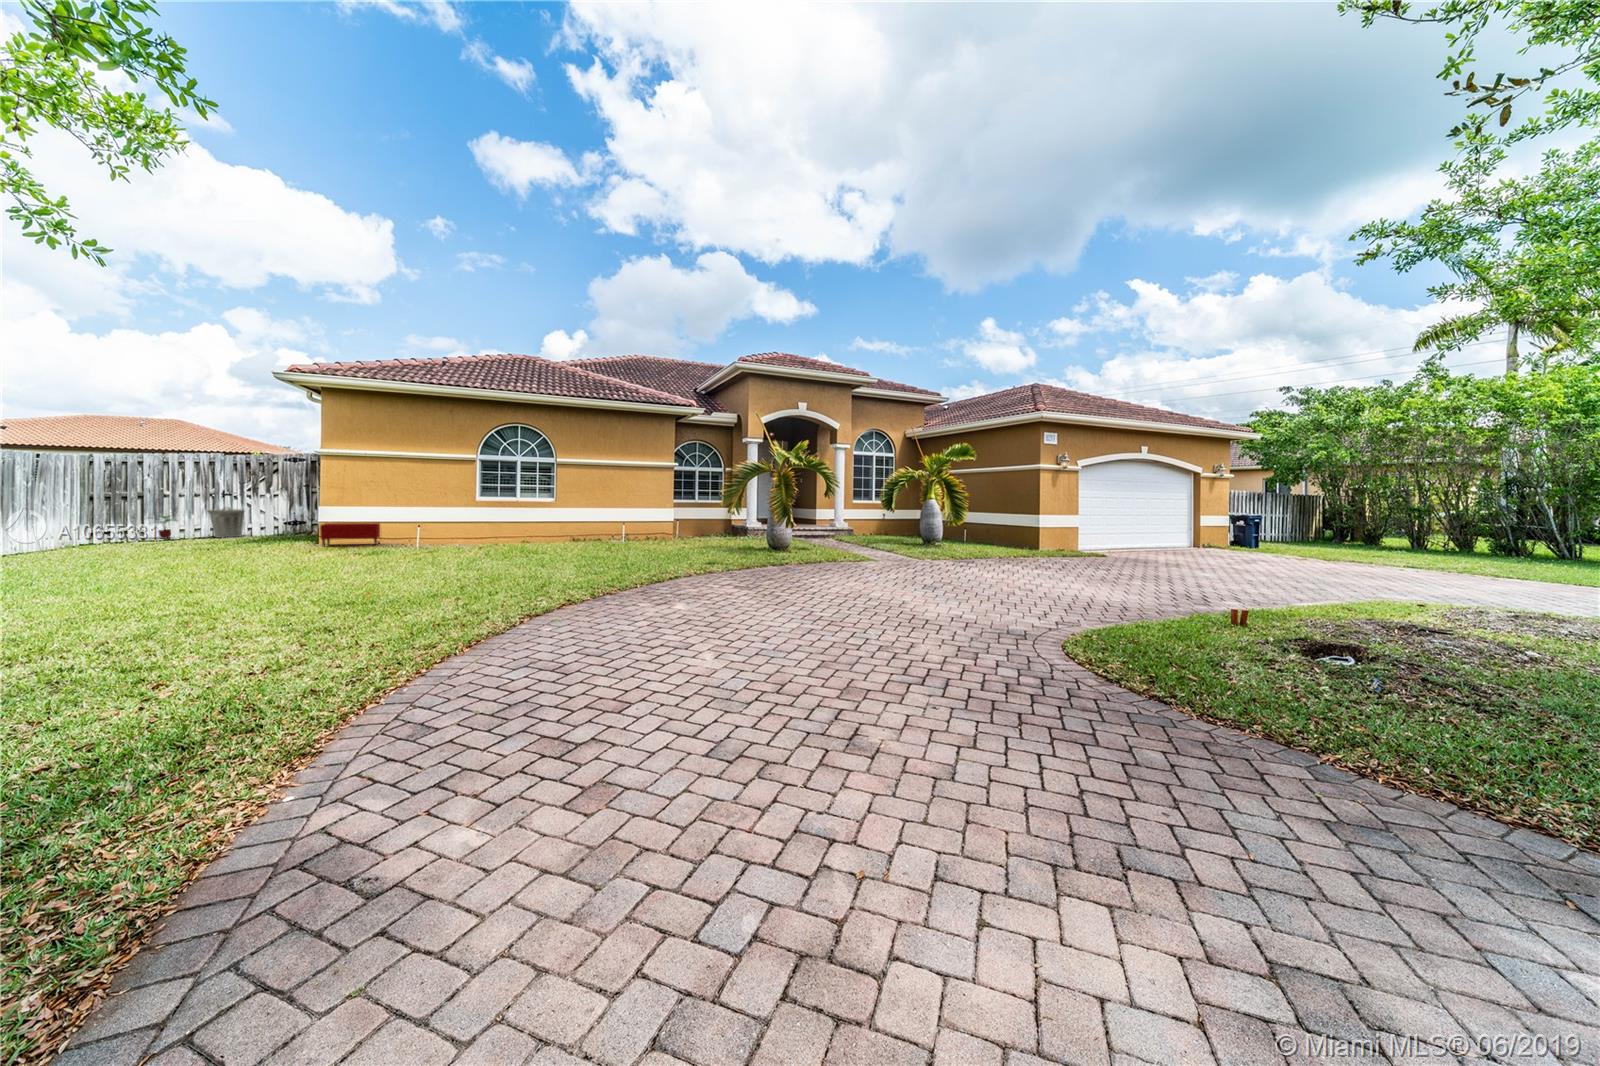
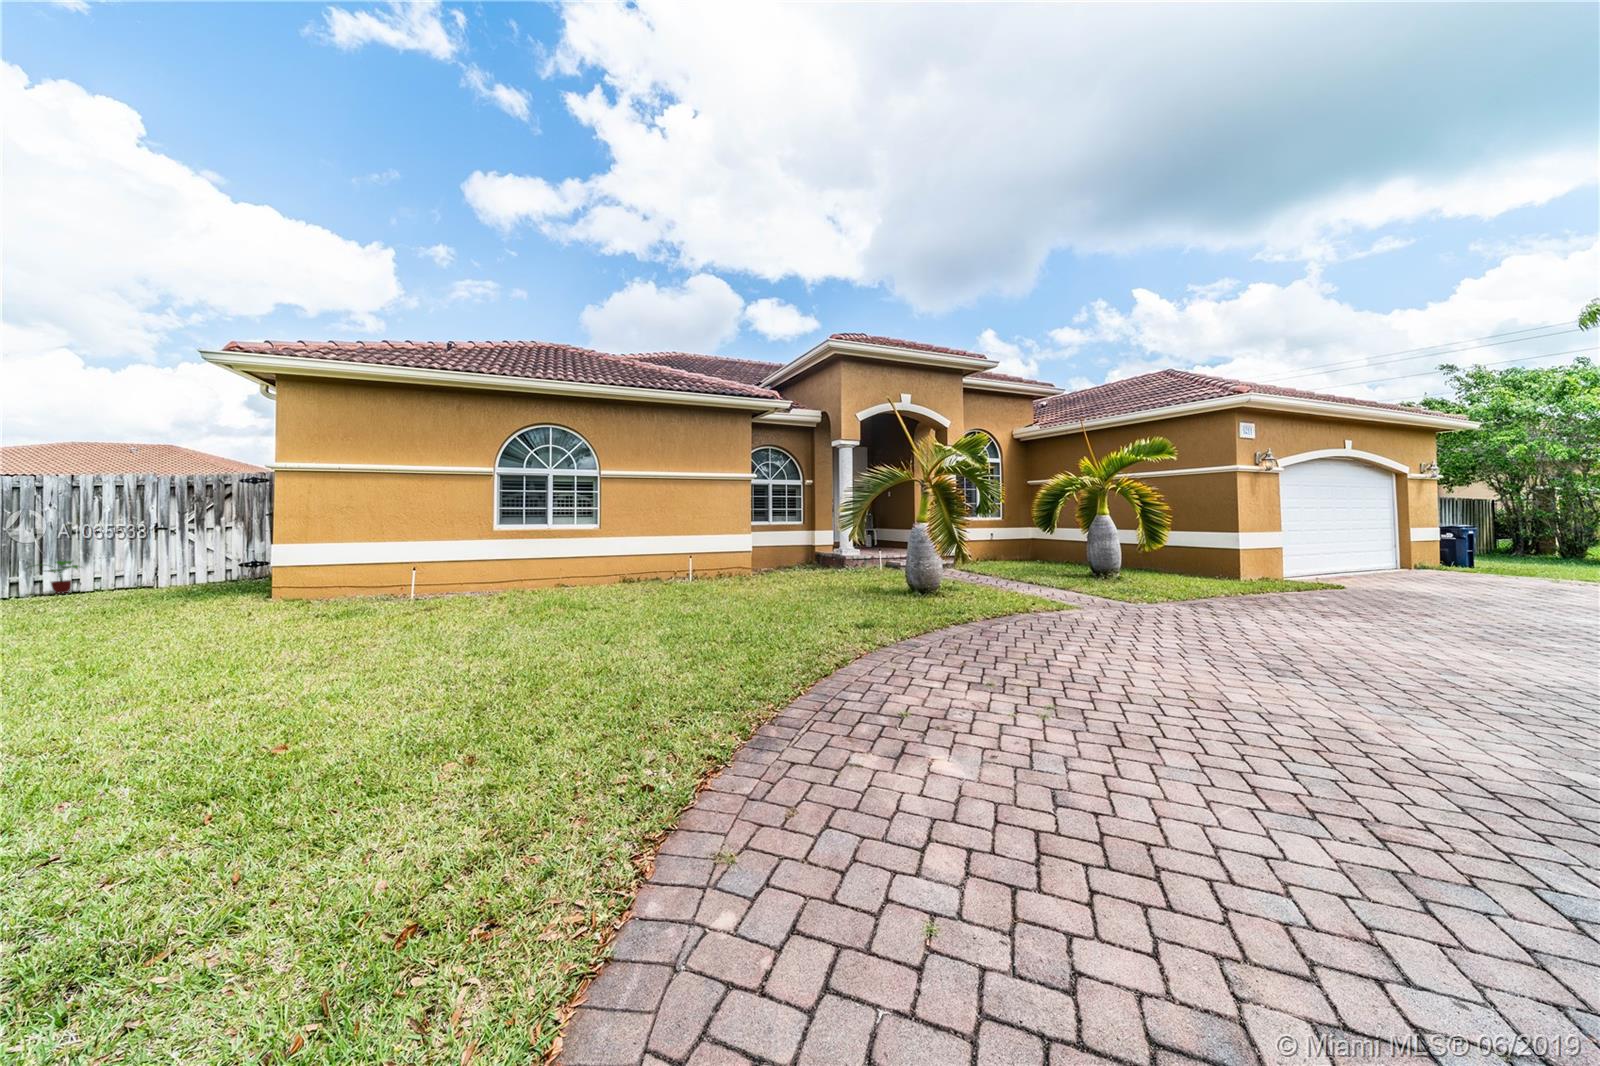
trash can: present [208,507,245,538] -> none [126,546,183,589]
bench: present [320,523,380,546] -> none [268,565,362,603]

